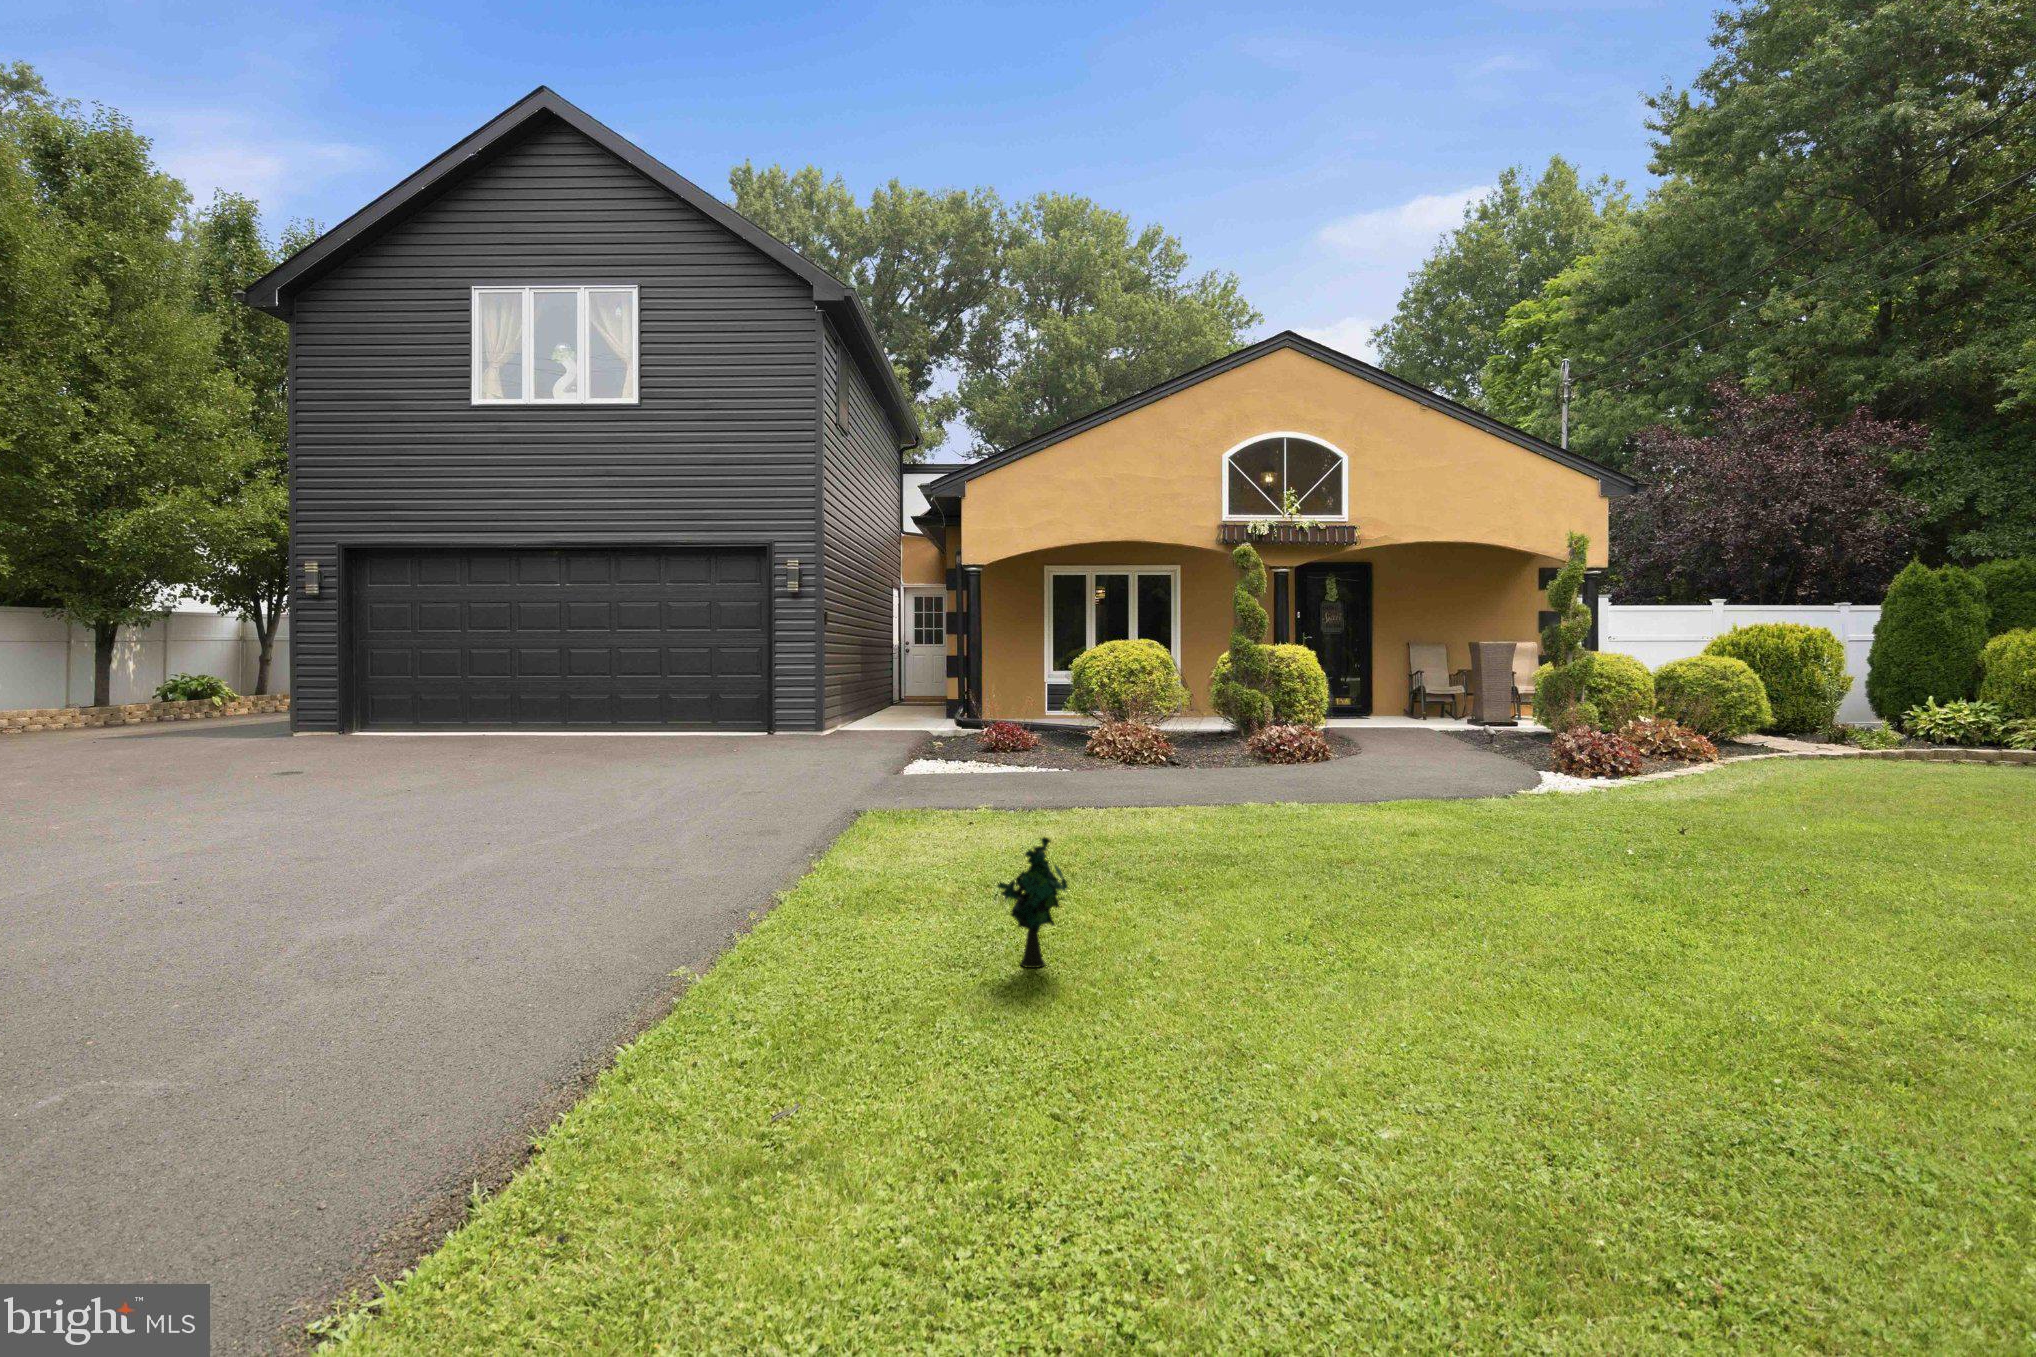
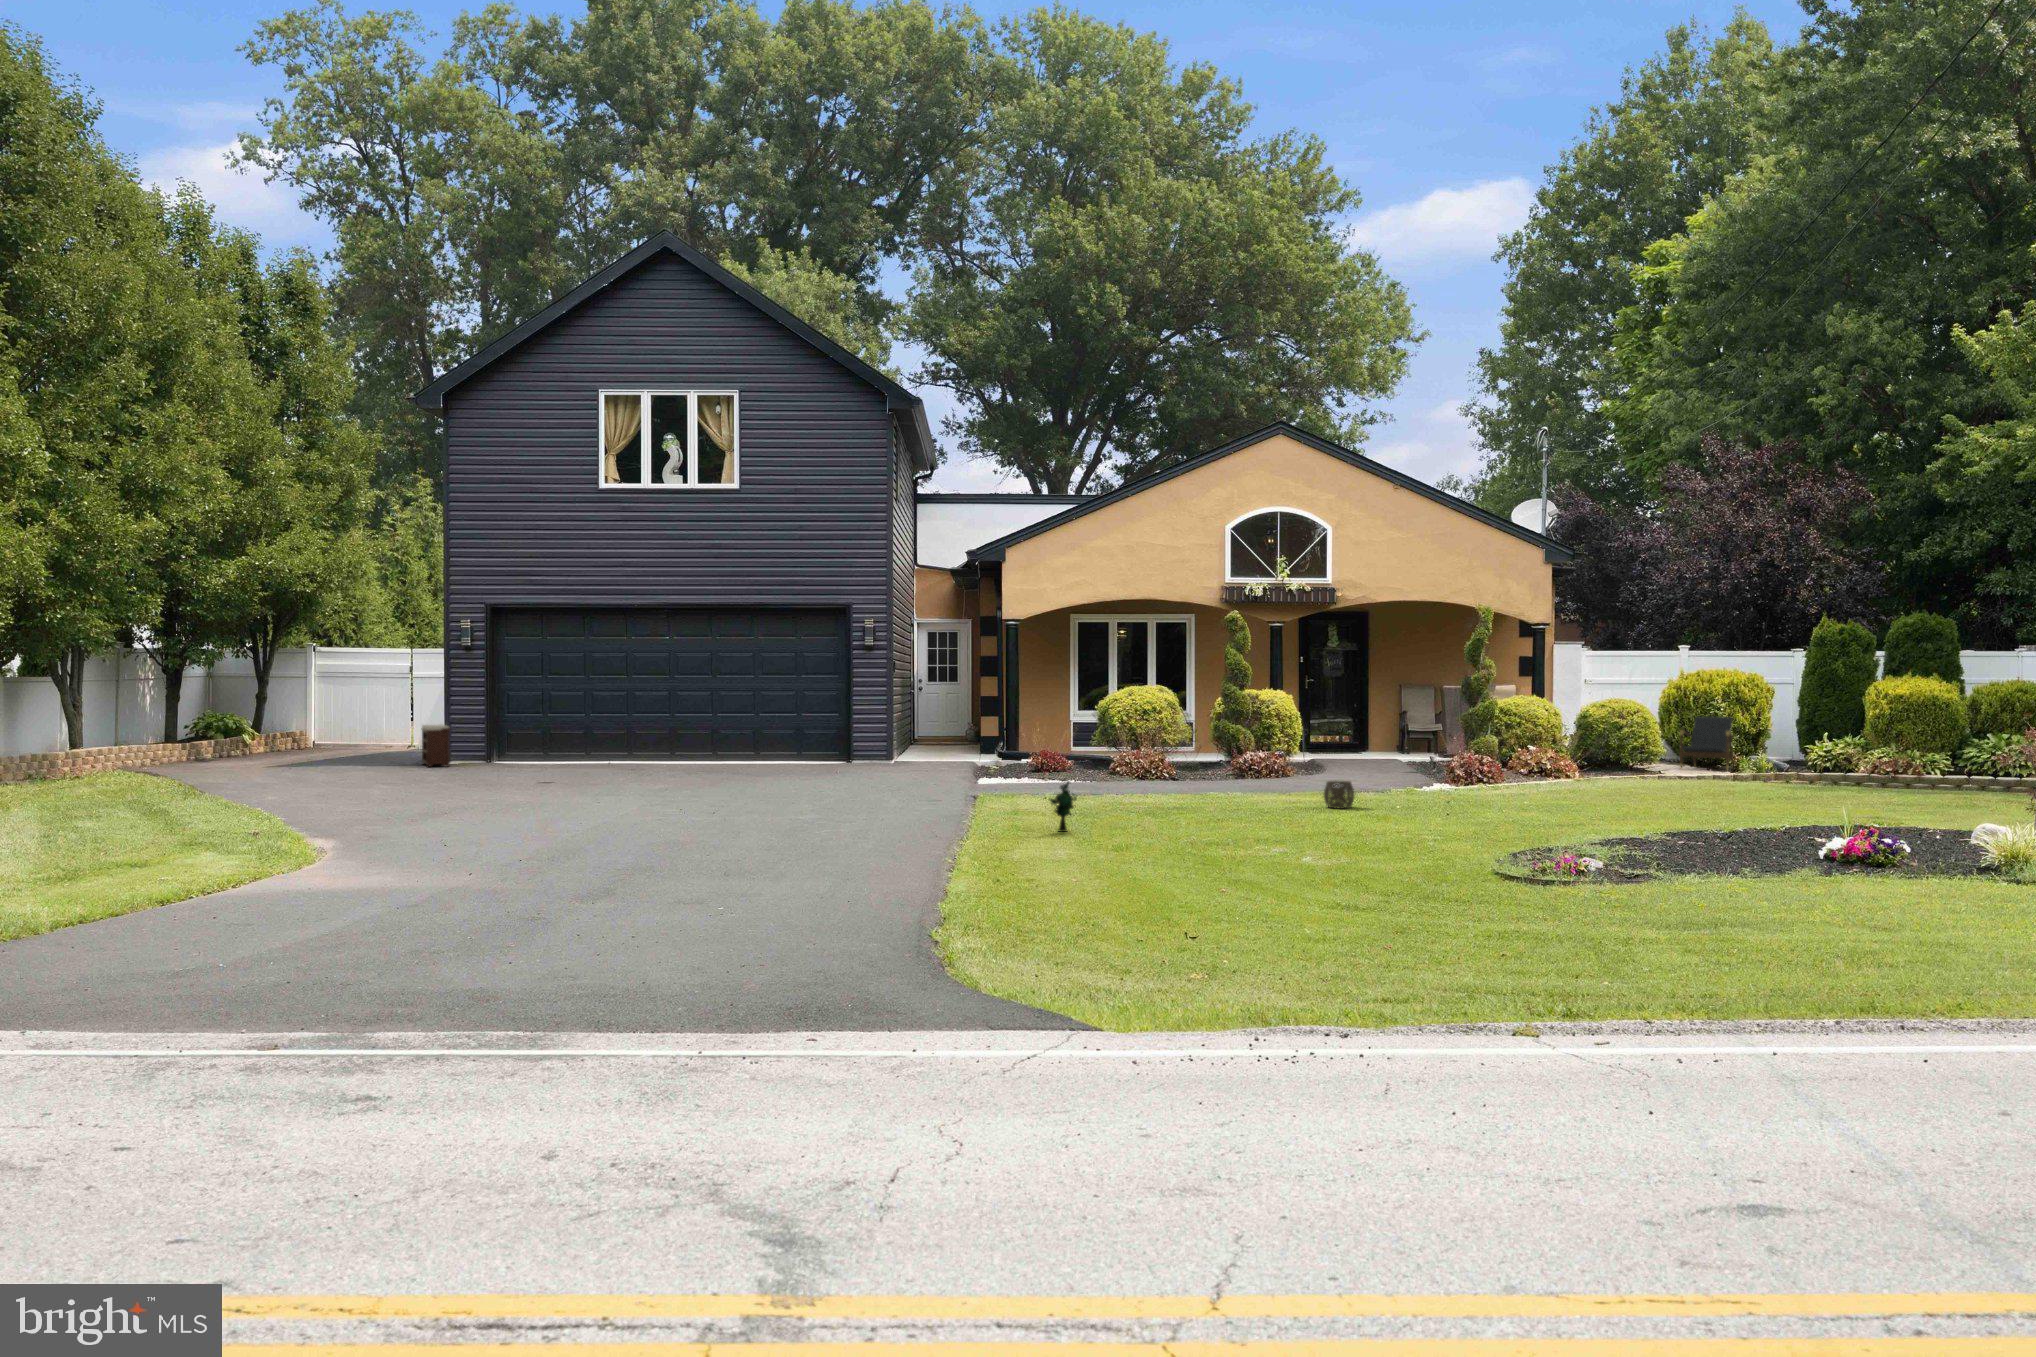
lounge chair: none [1793,678,1868,747] -> present [1679,716,1734,769]
bench: none [240,689,290,742] -> present [421,725,450,767]
woven basket: none [1499,793,1562,847] -> present [1323,781,1355,808]

